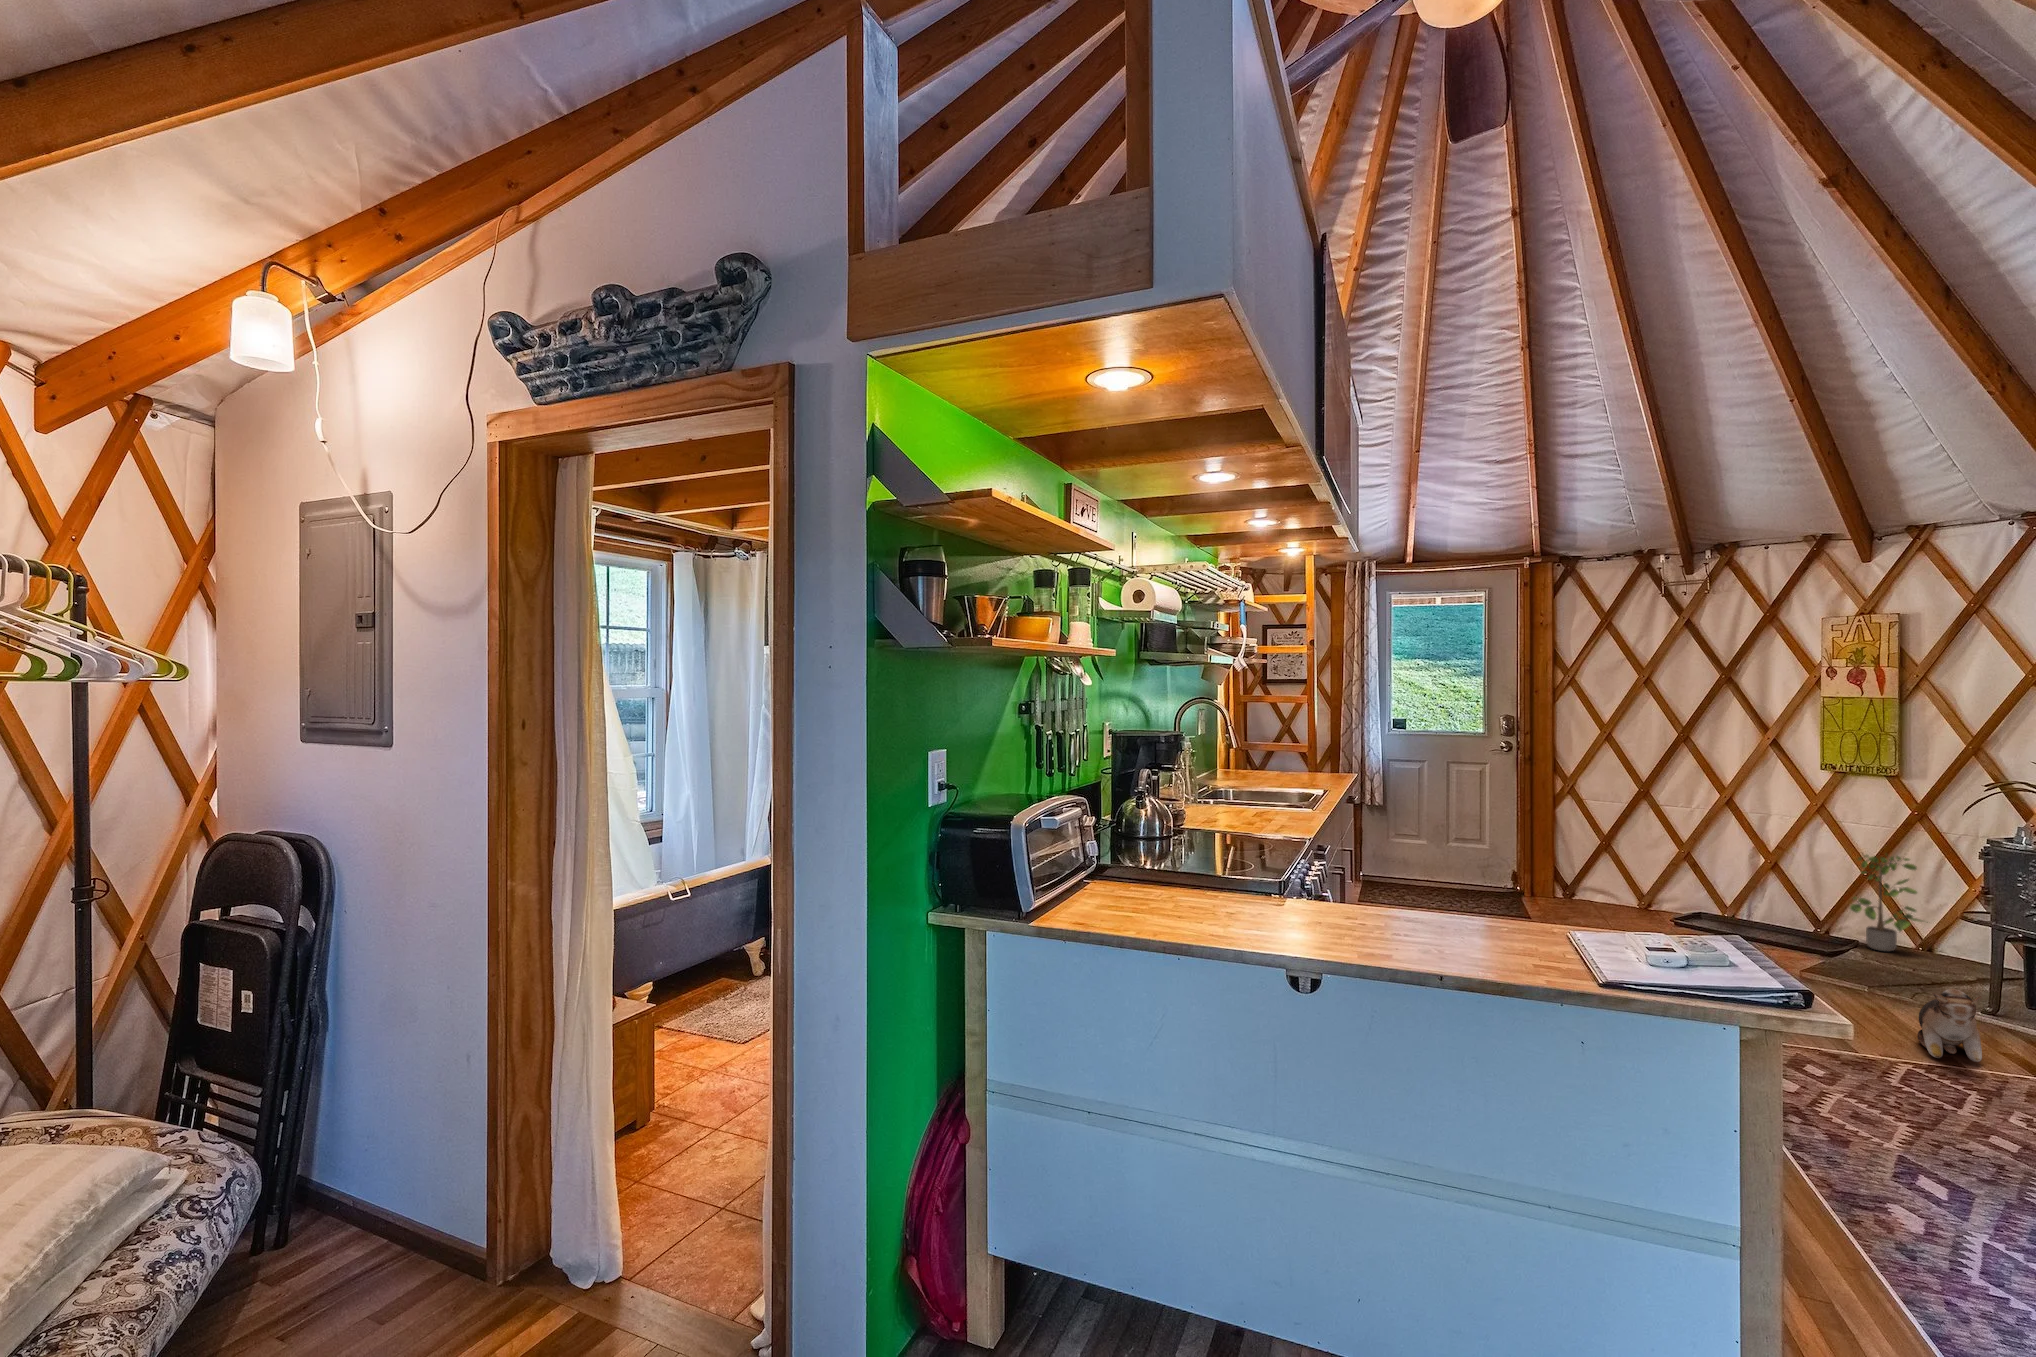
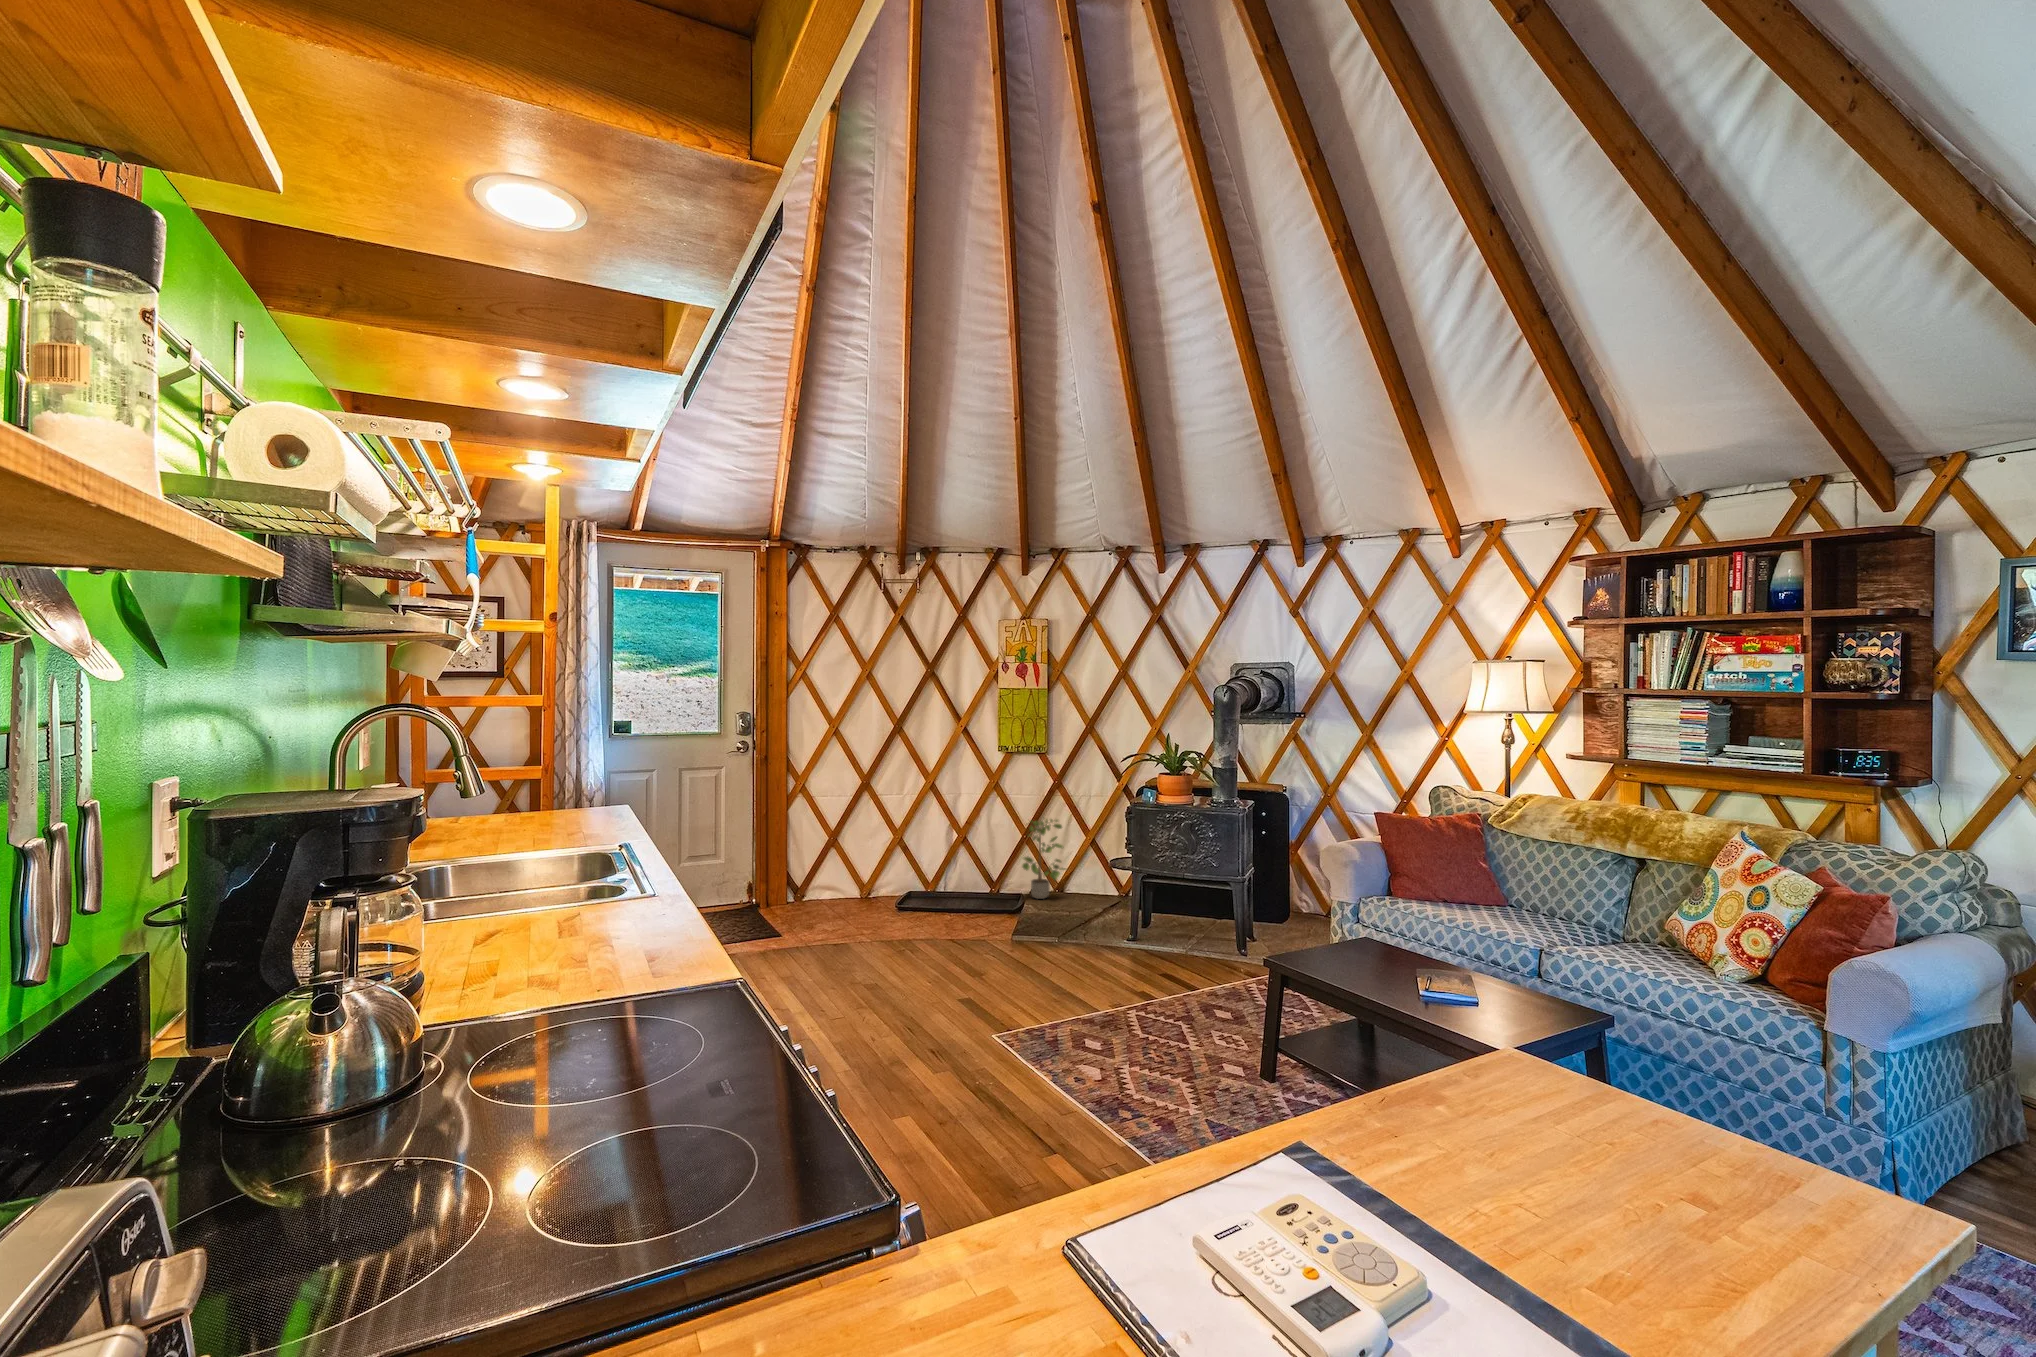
plush toy: present [1917,988,1982,1062] -> none [1115,933,1169,995]

